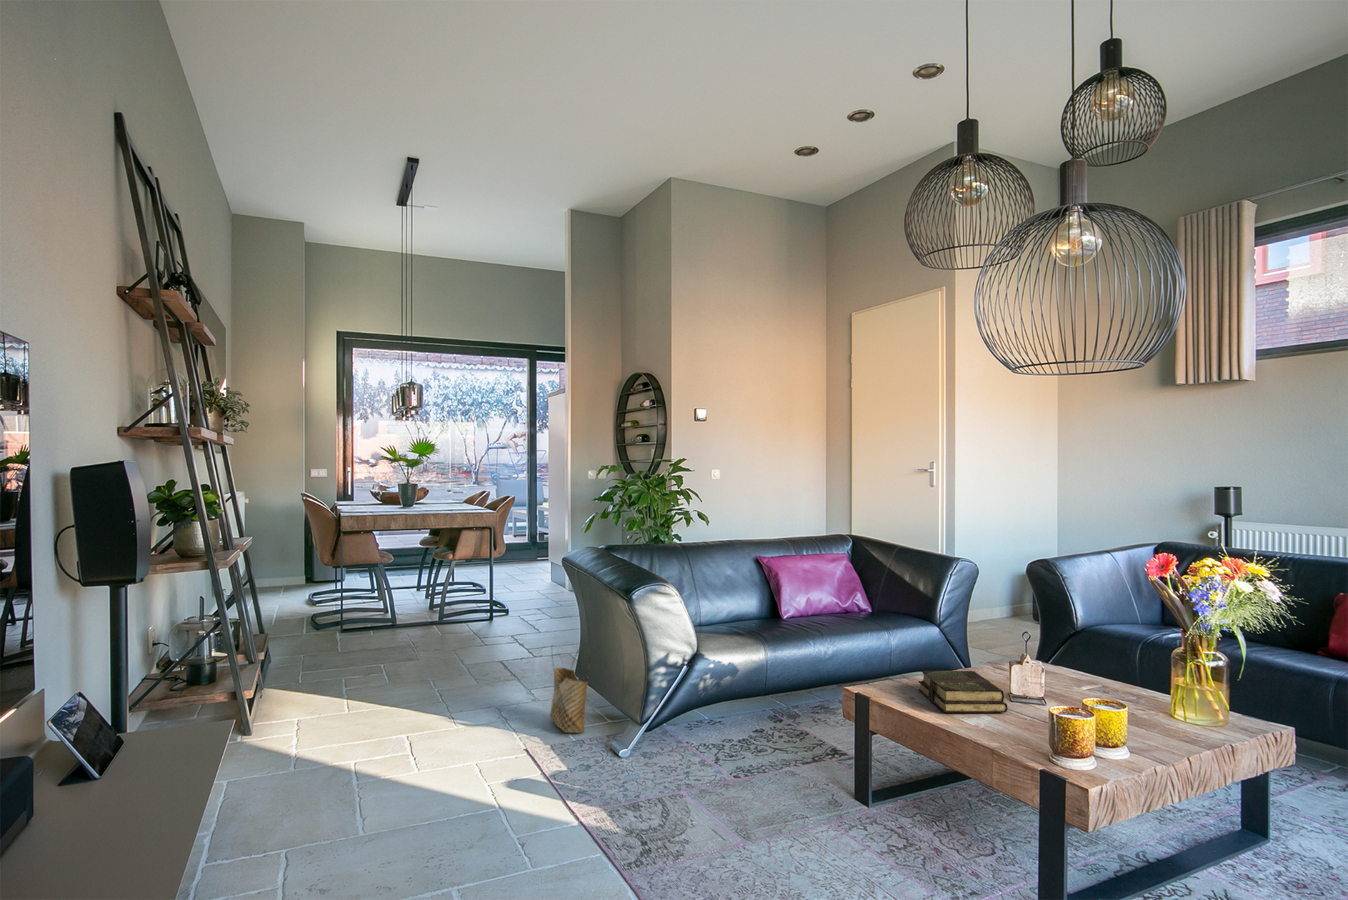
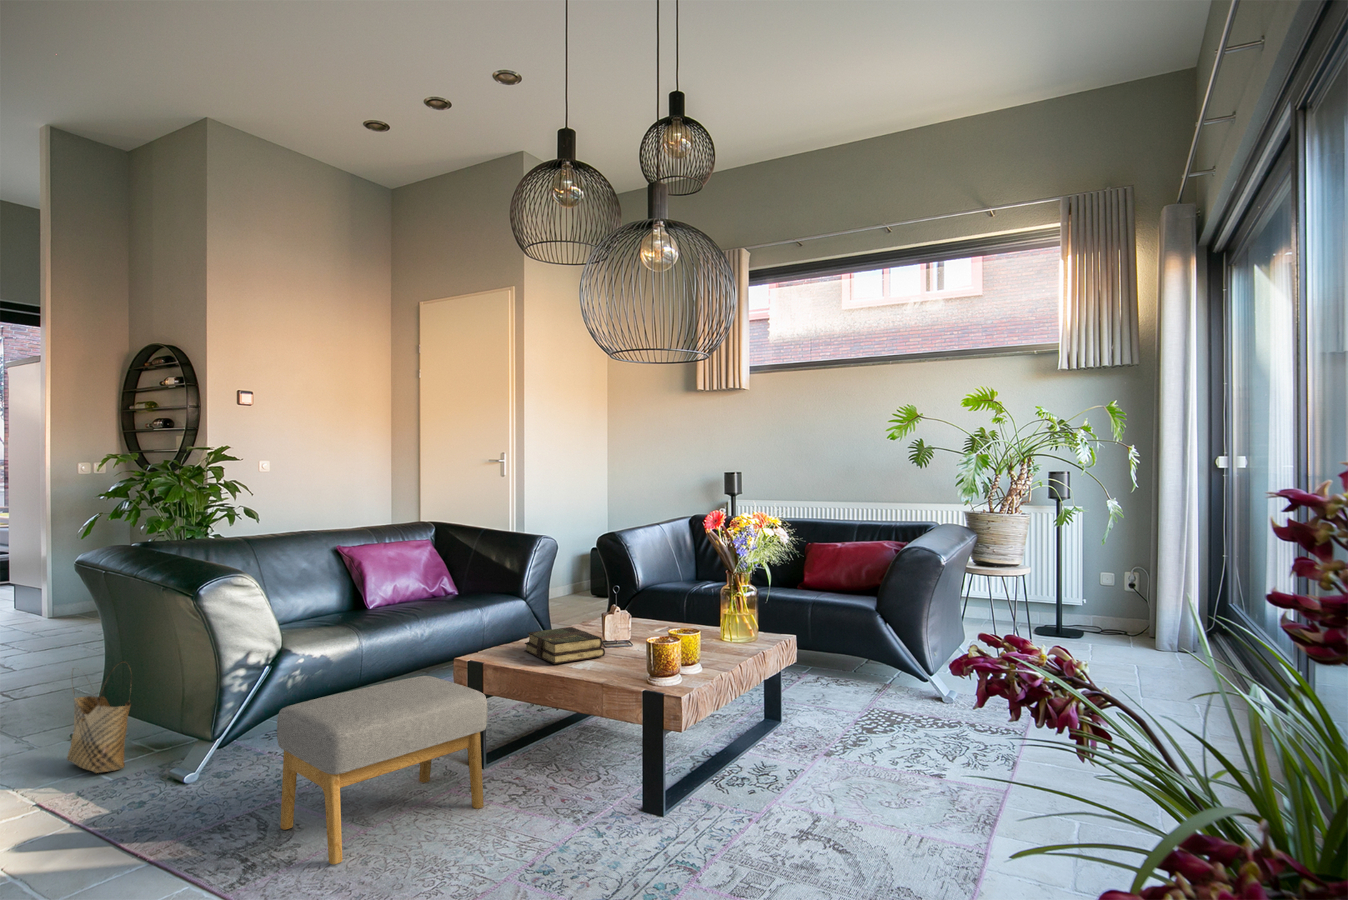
footstool: none [675,701,863,872] -> present [277,676,487,864]

